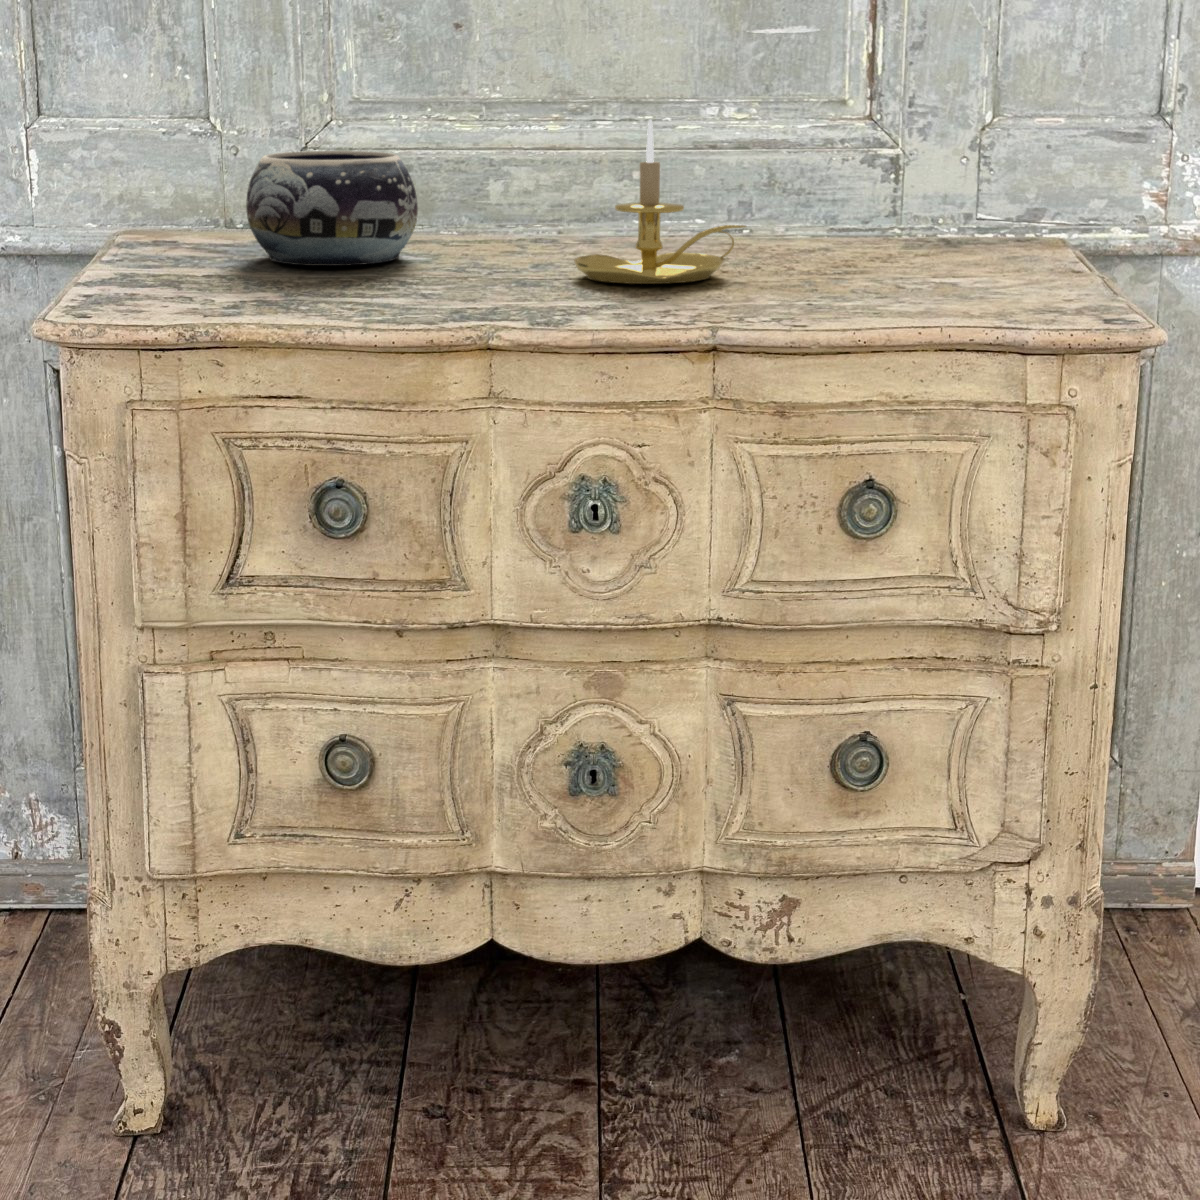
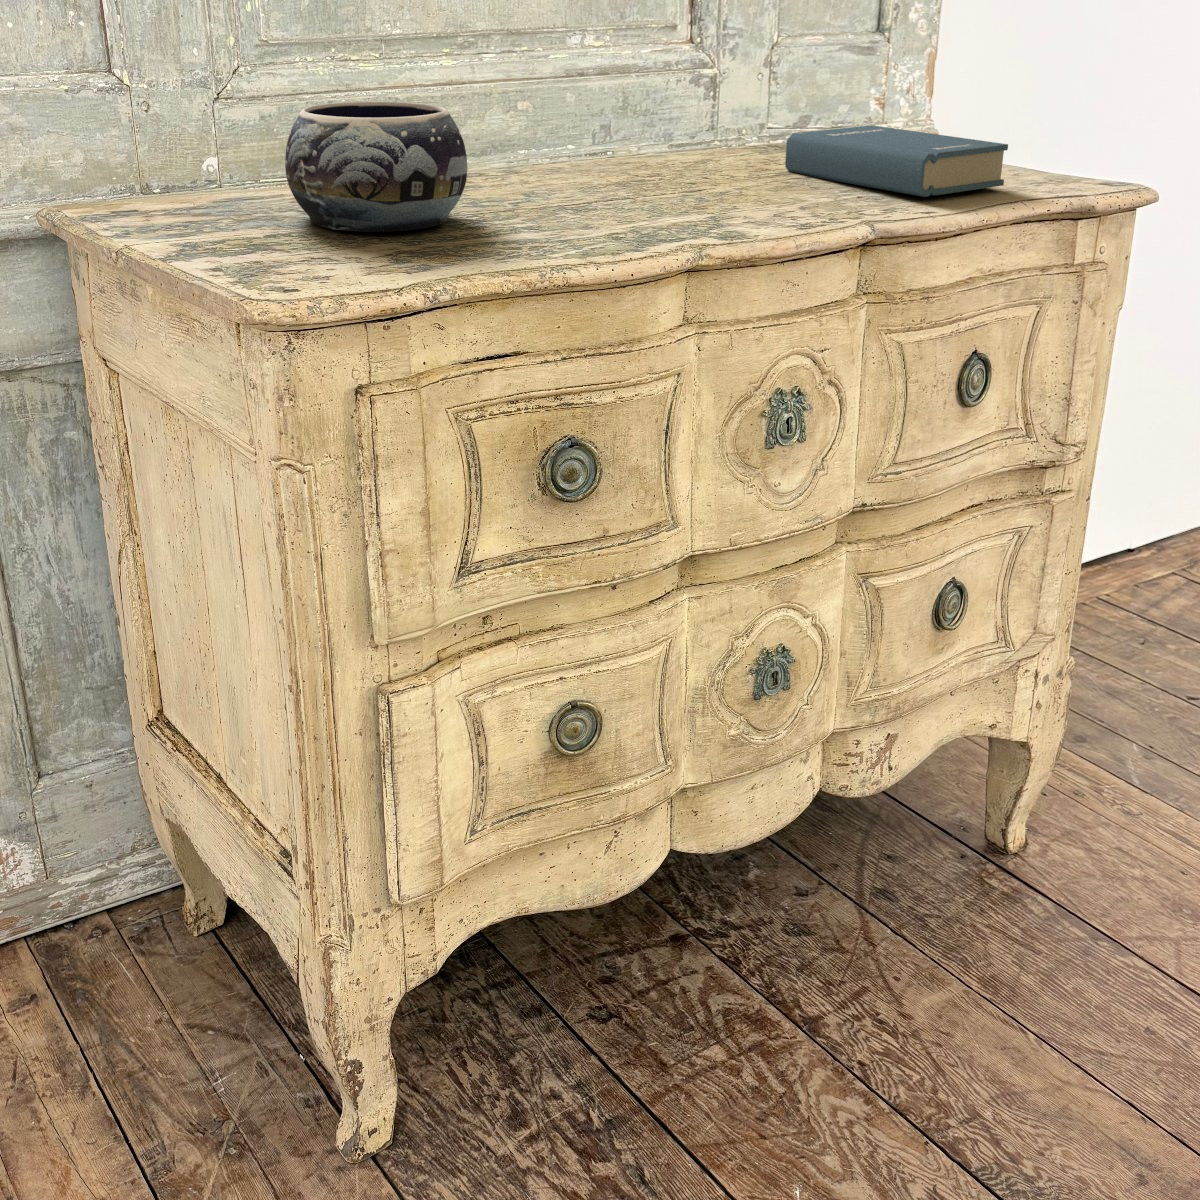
candle holder: present [574,119,746,284] -> none [632,57,760,219]
hardback book: none [880,216,1080,288] -> present [785,125,1008,197]

